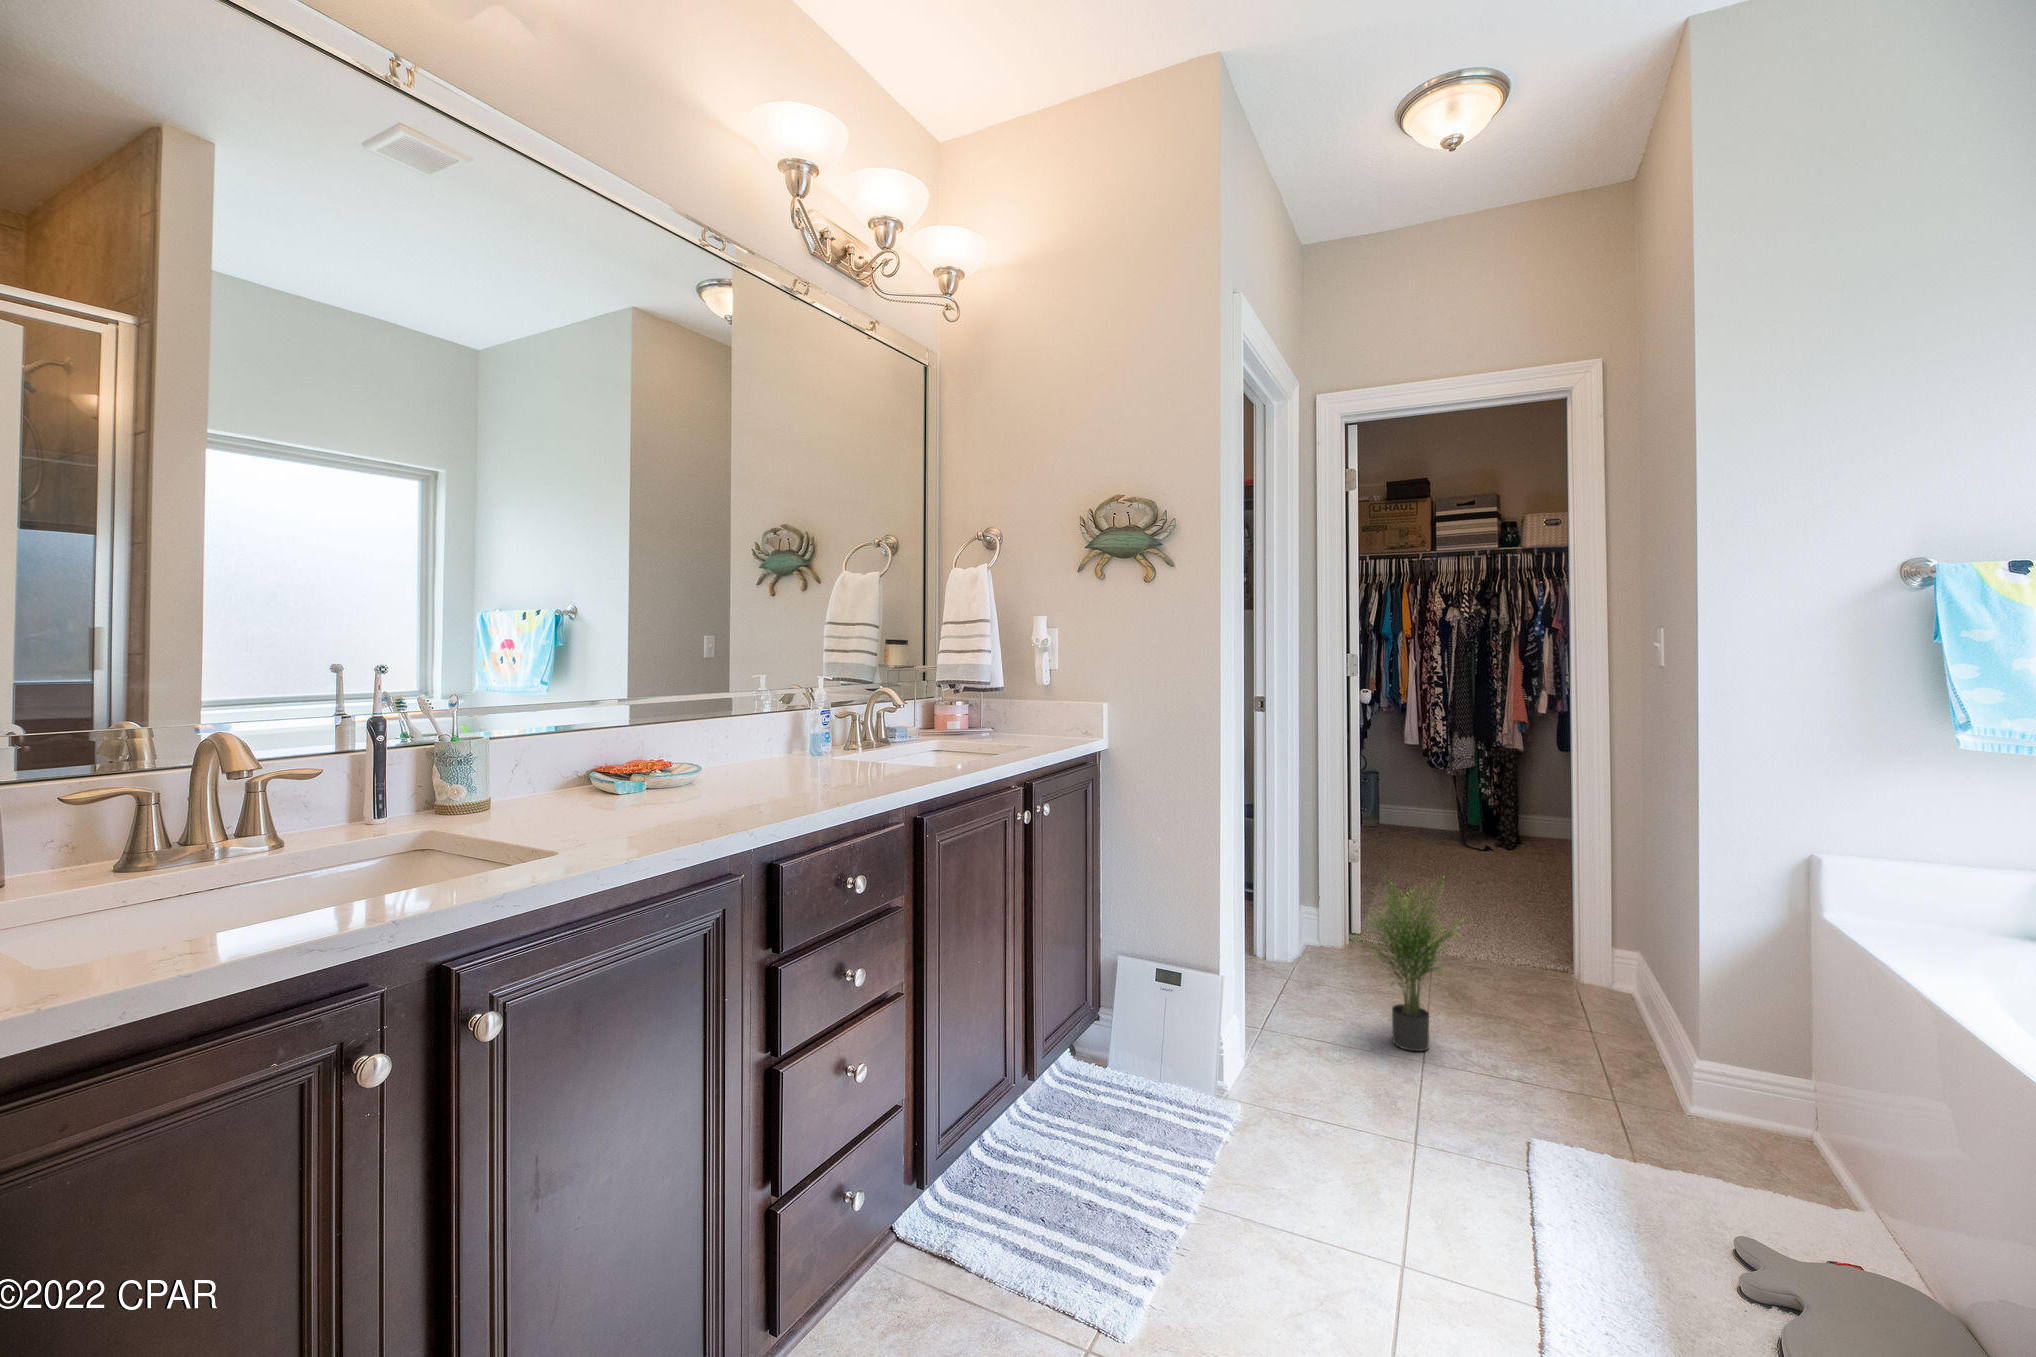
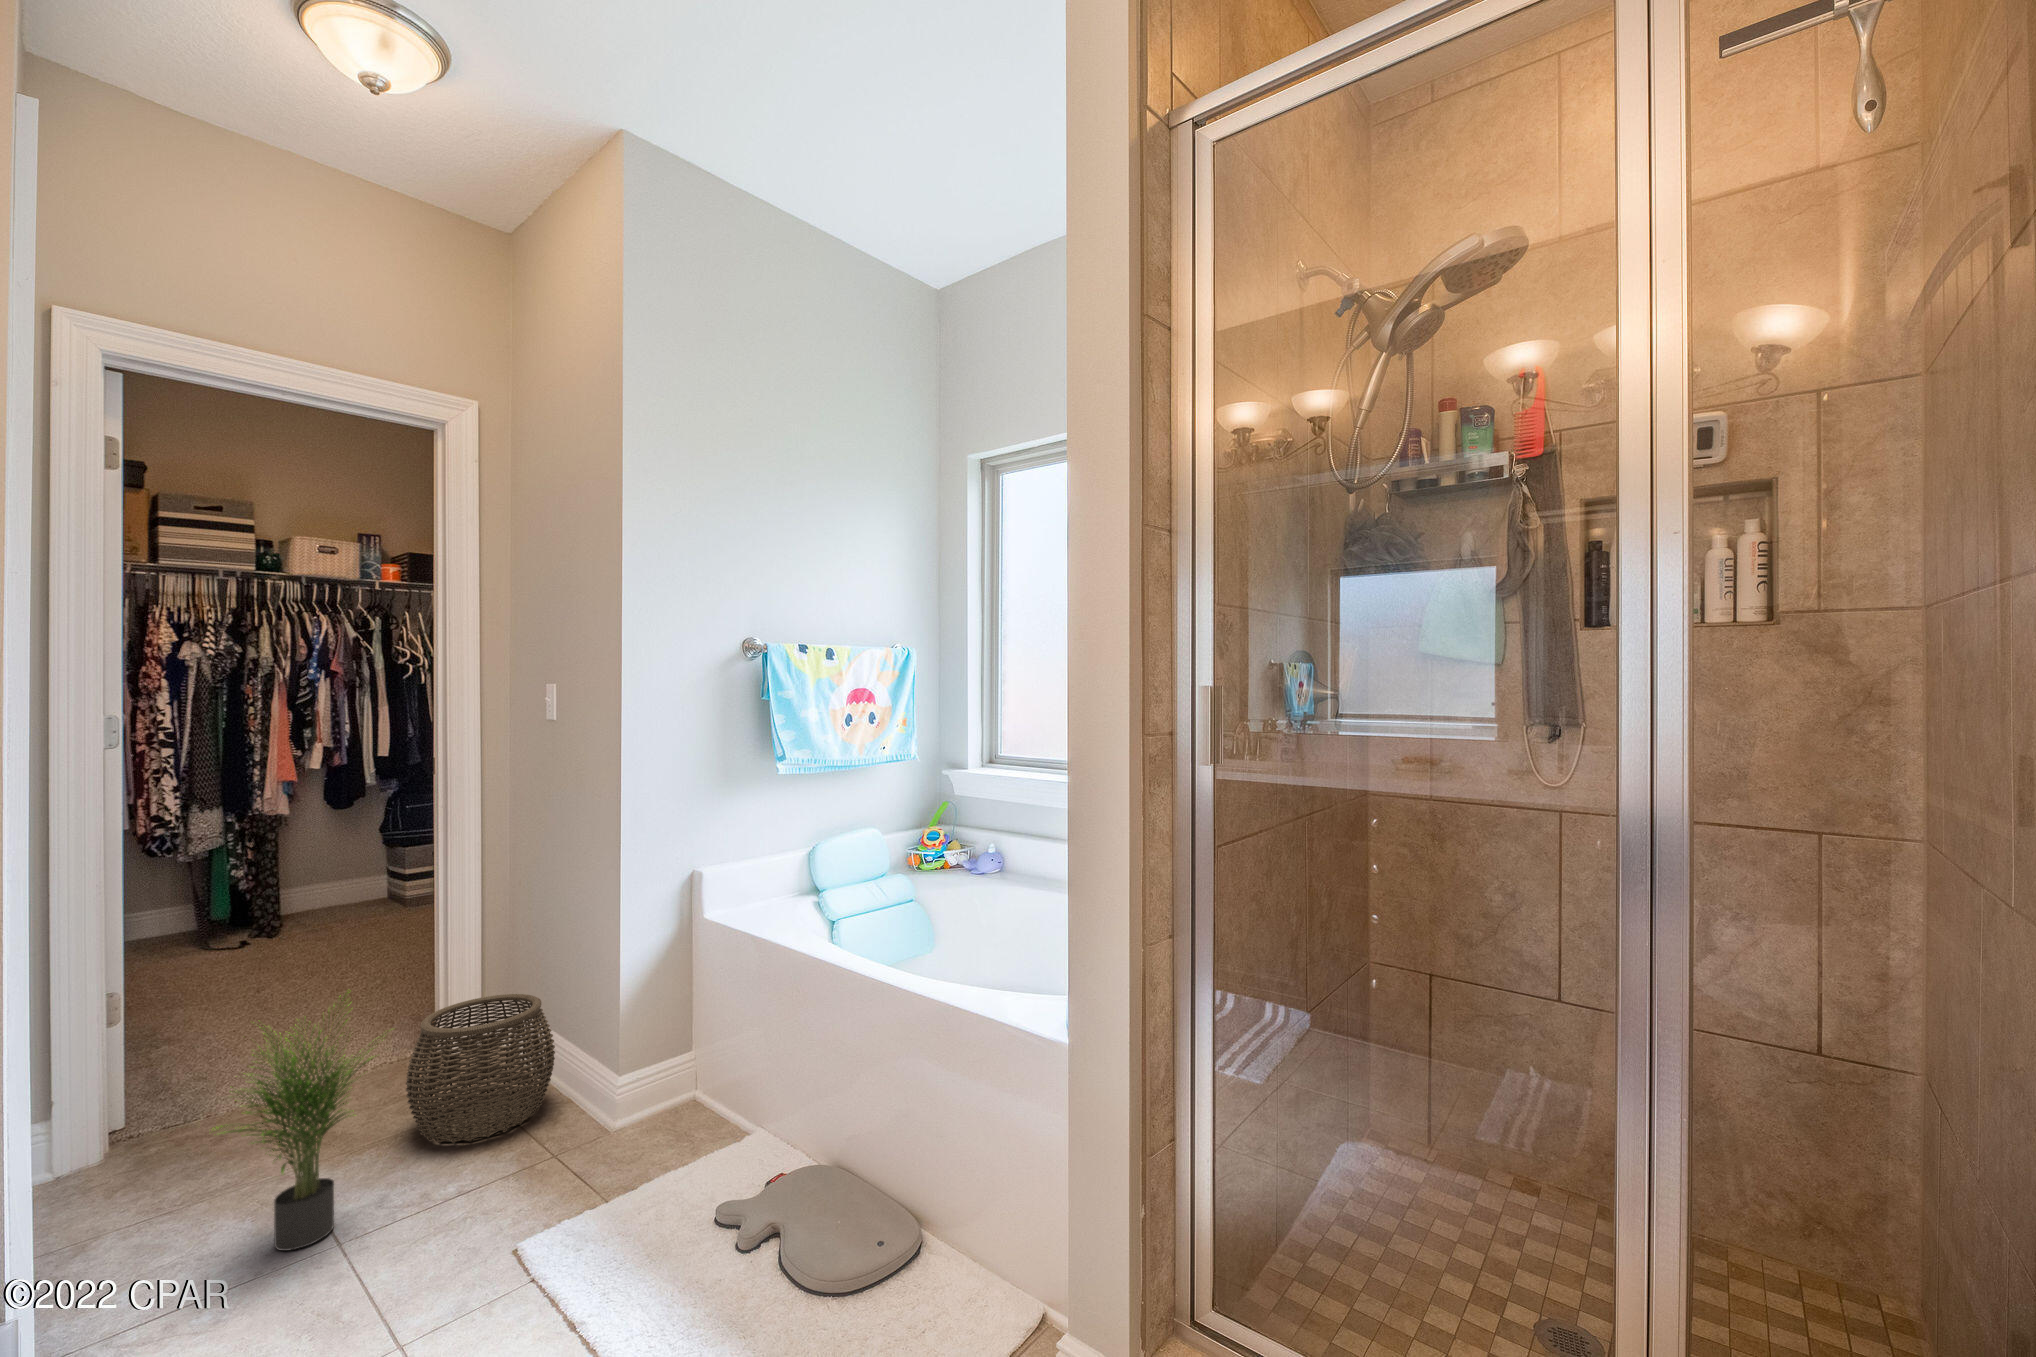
woven basket: none [1507,926,1648,1059] -> present [406,994,555,1144]

